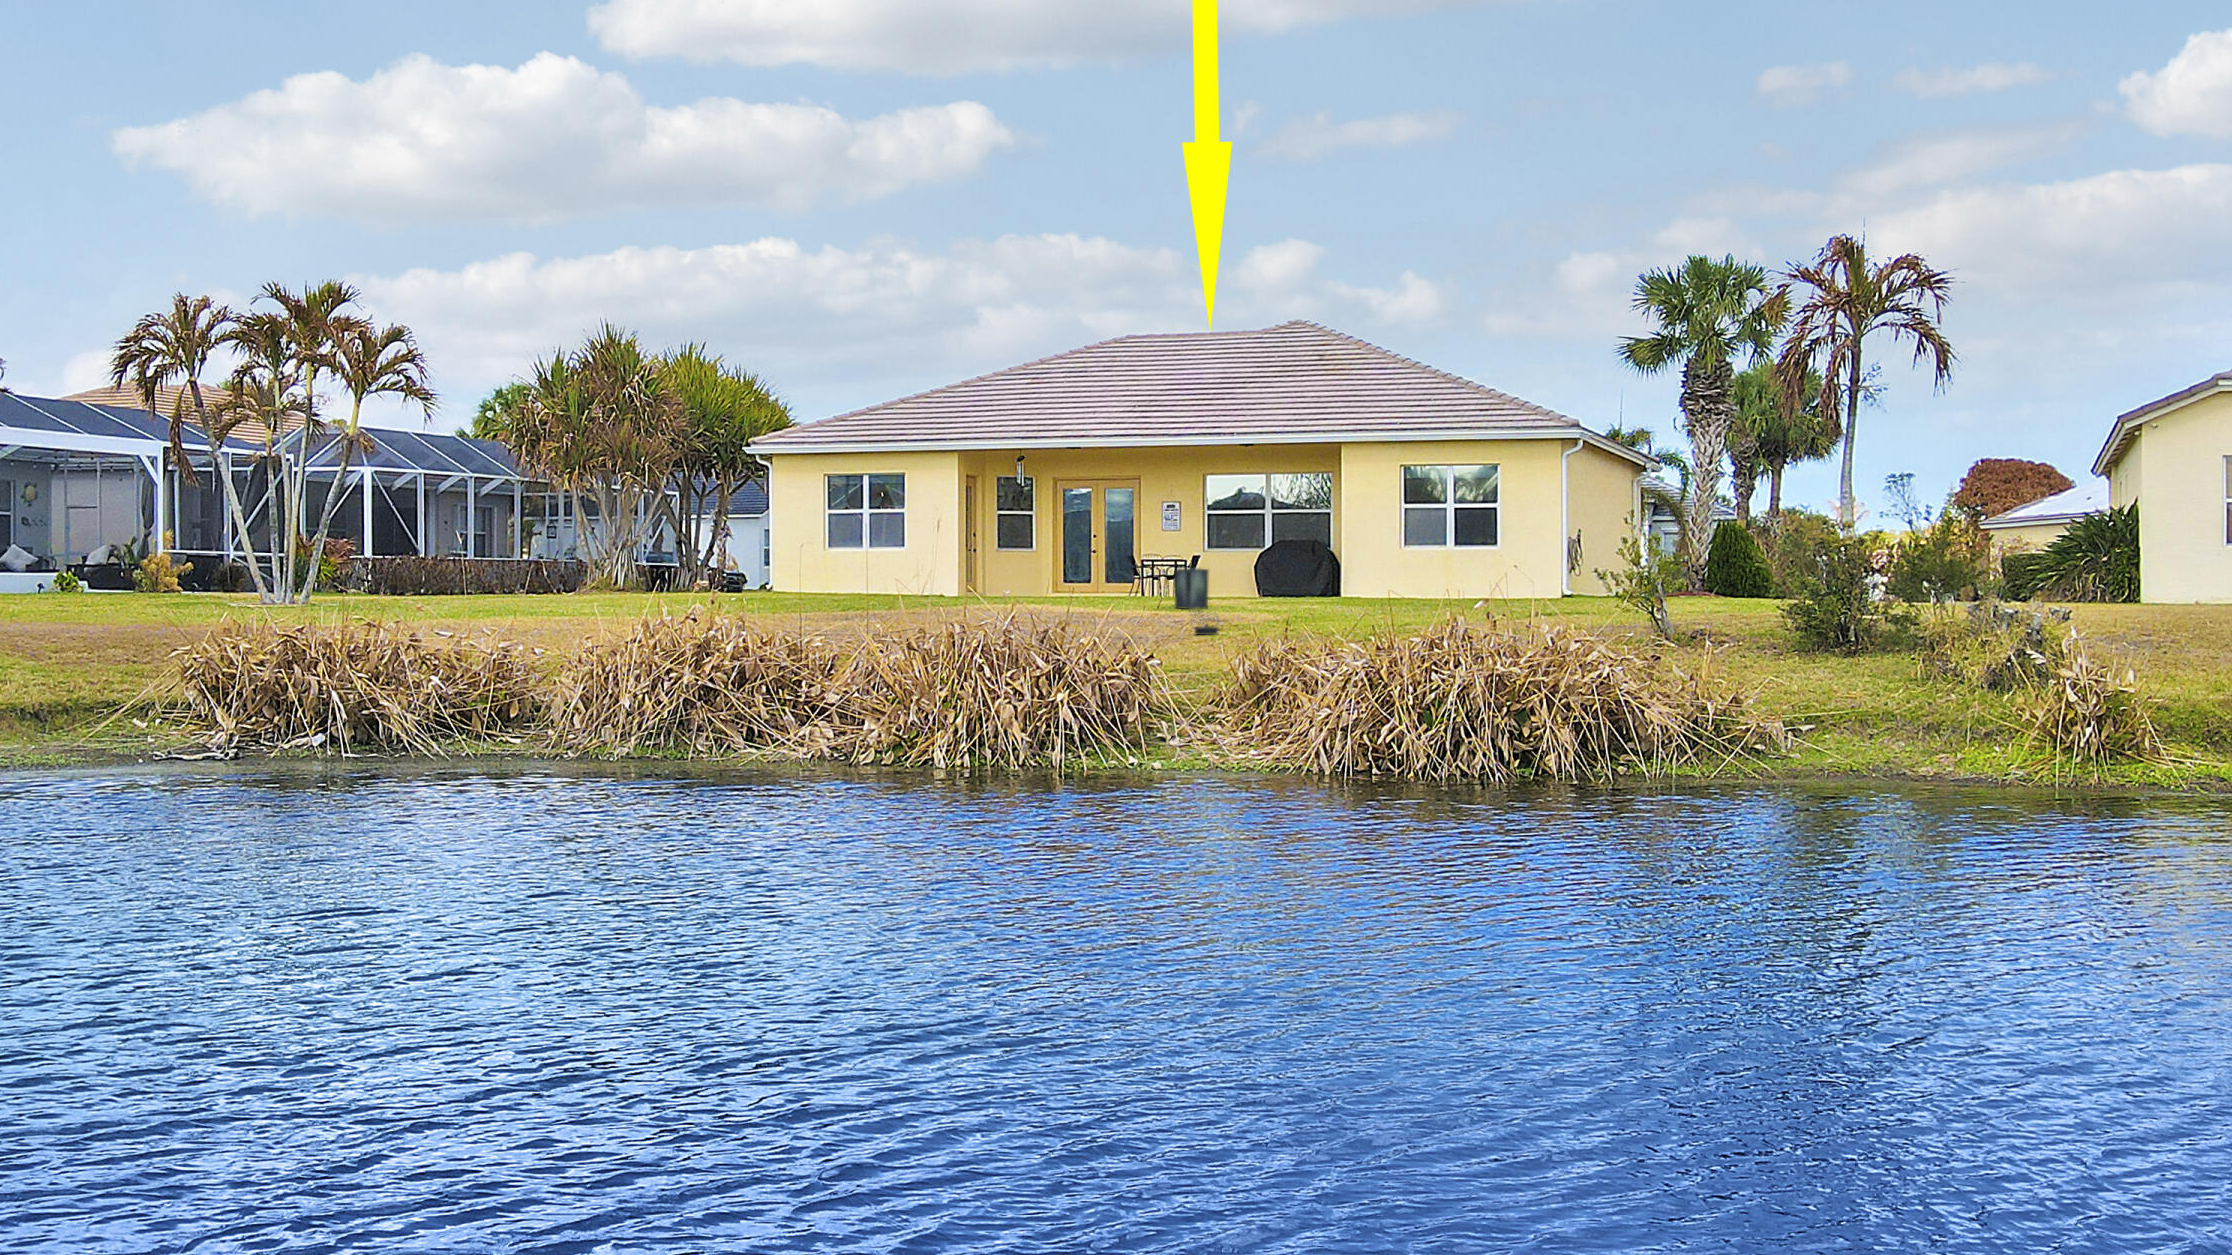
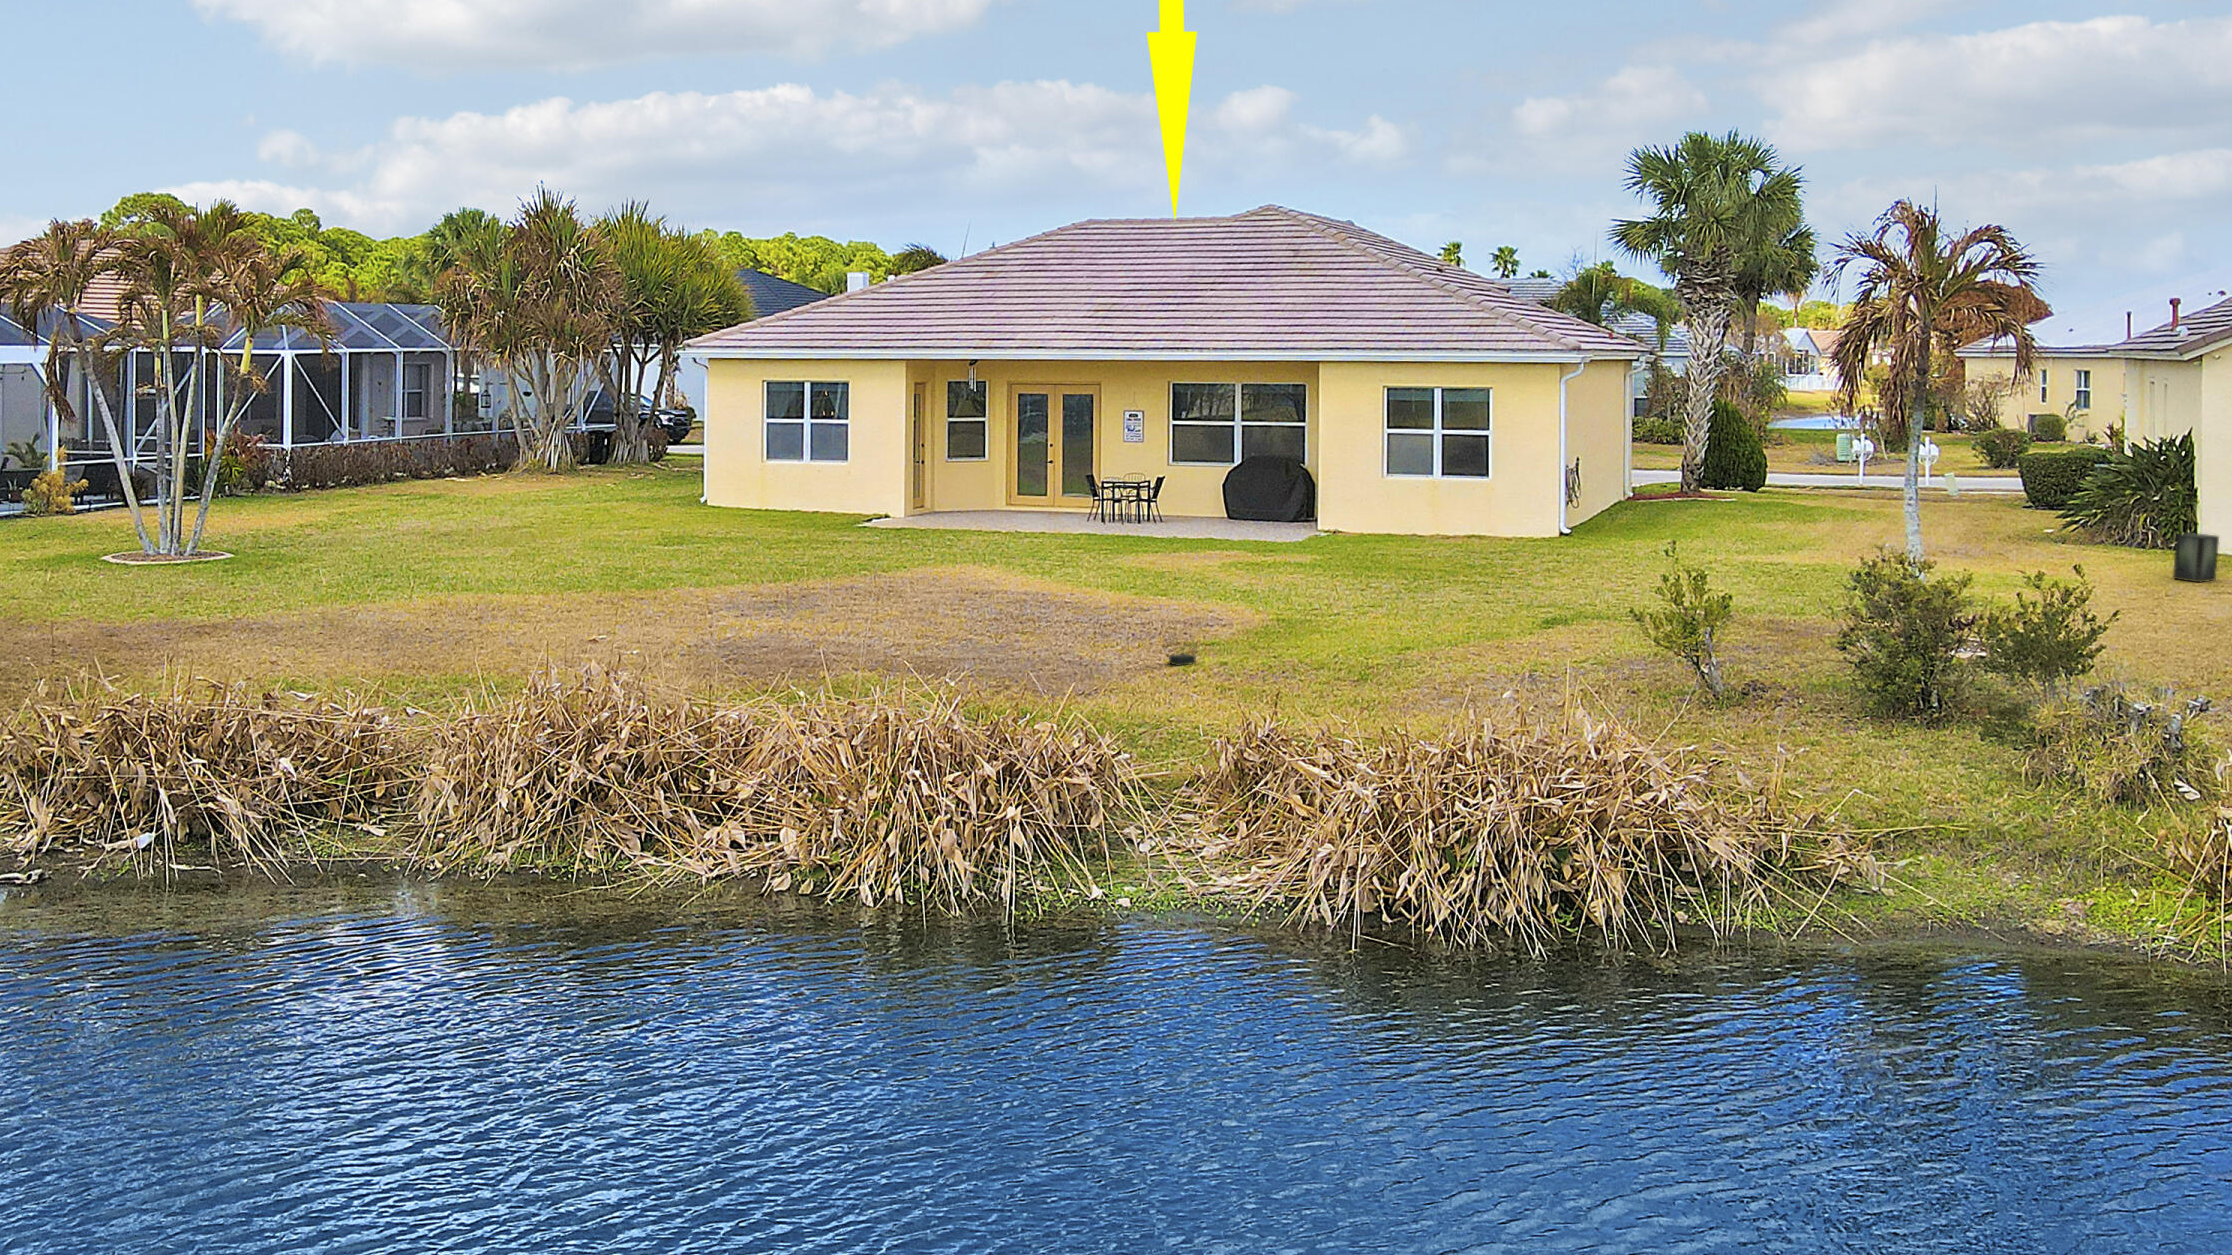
storage box: present [1175,568,1209,609] -> present [2173,533,2219,582]

